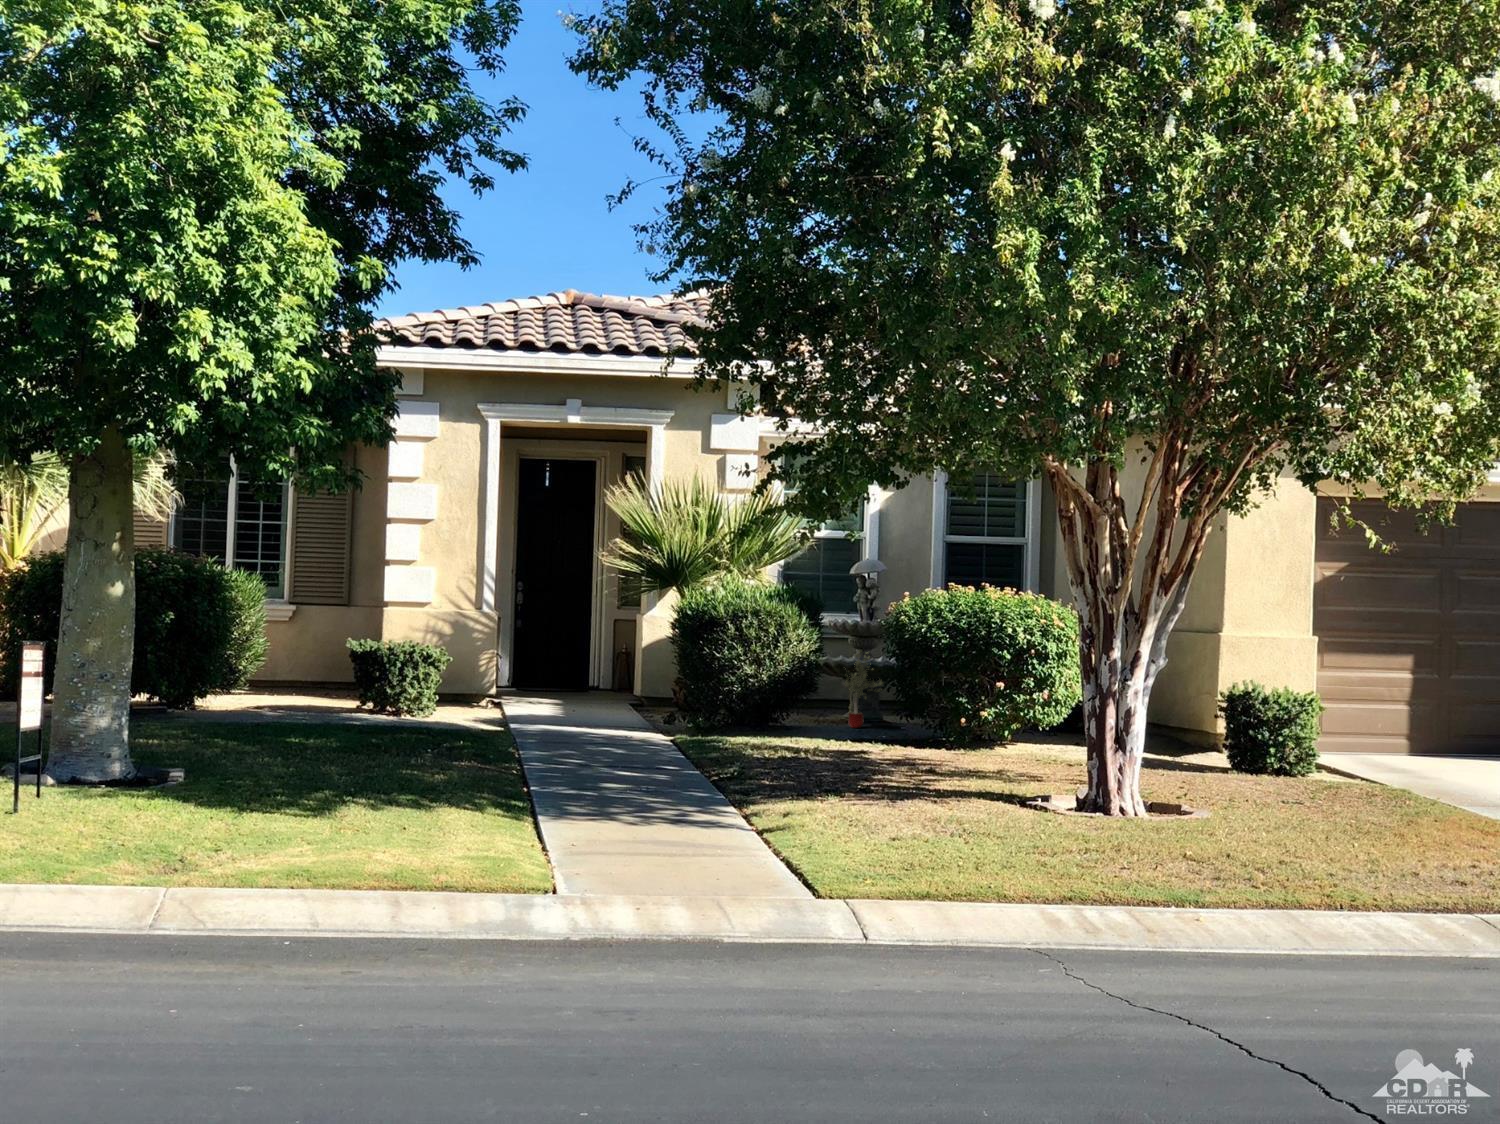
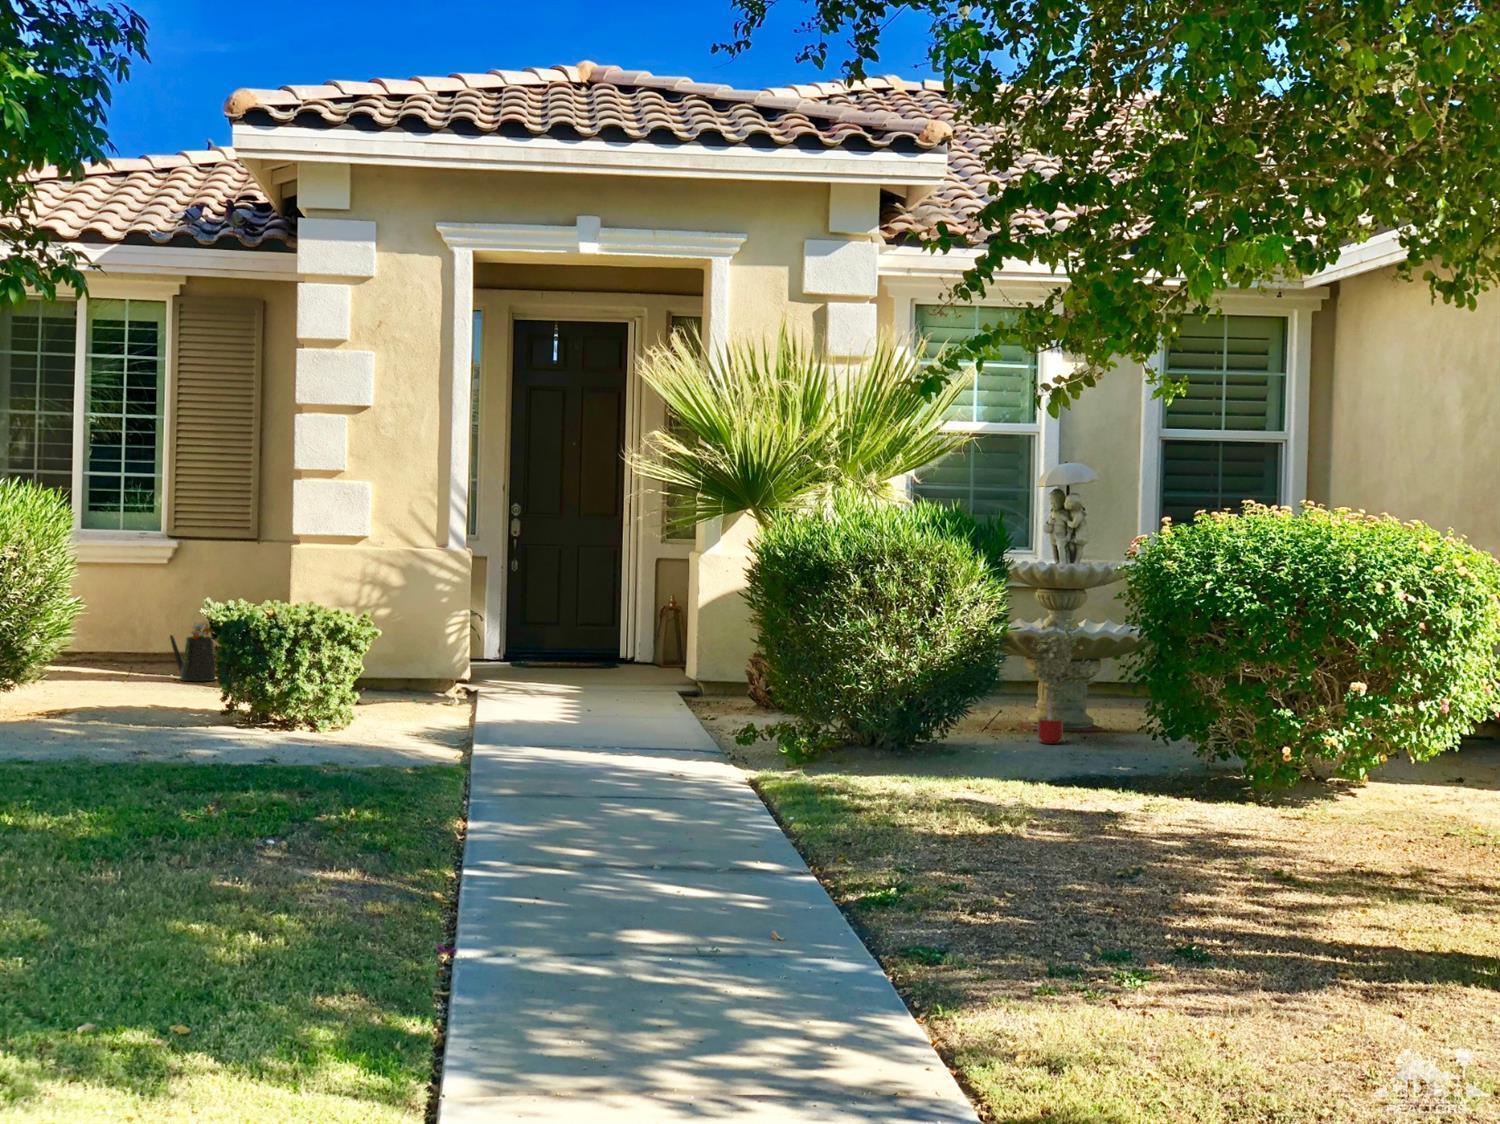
watering can: none [303,651,339,692] -> present [170,621,217,681]

